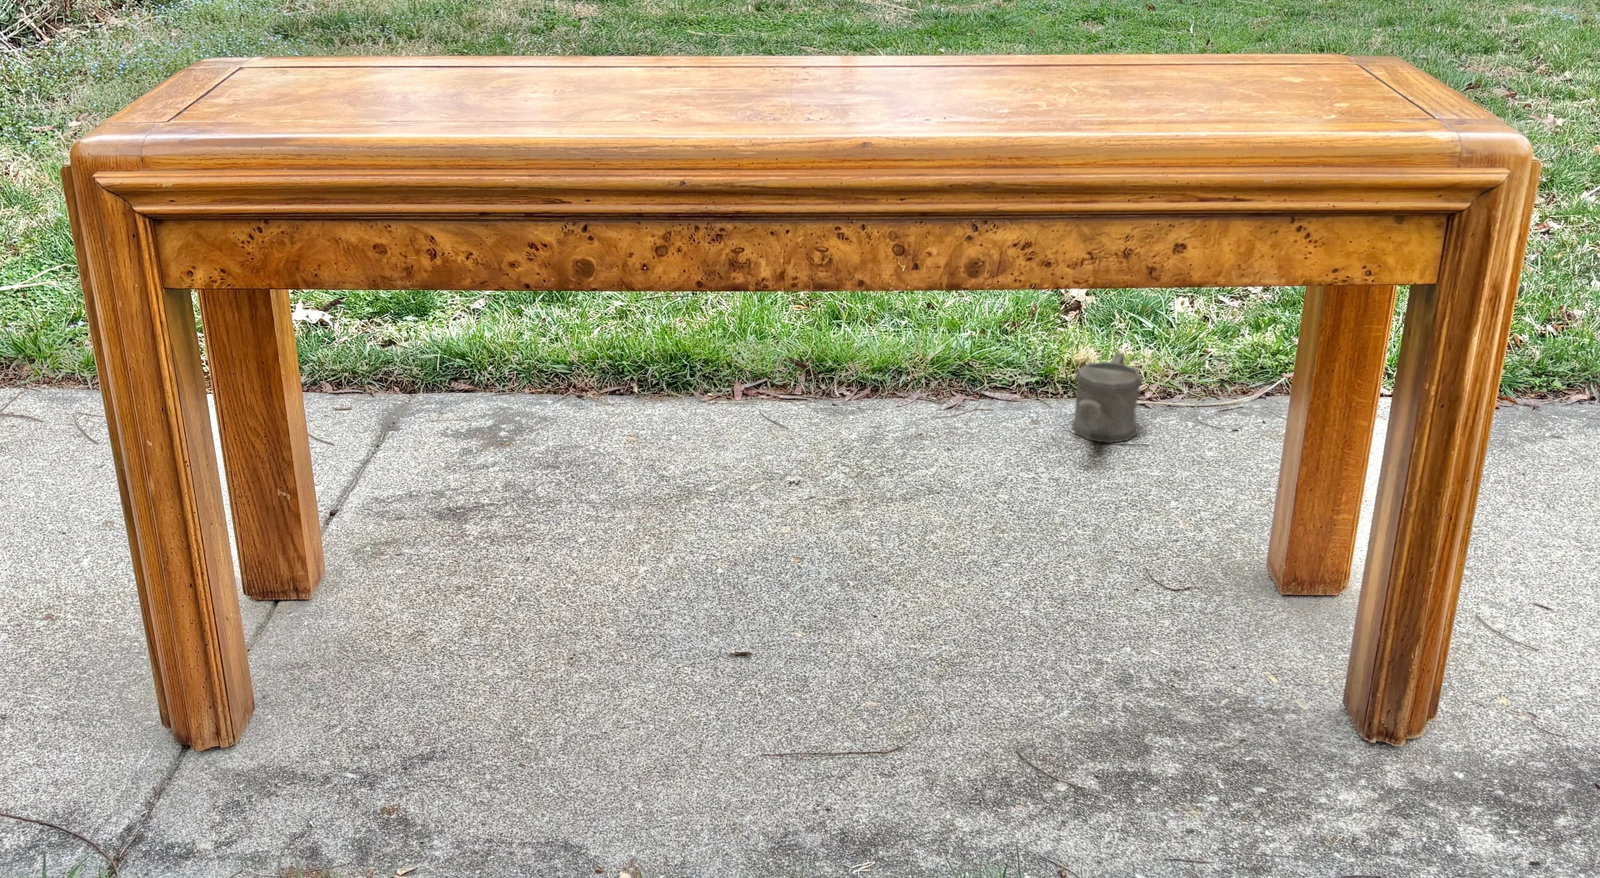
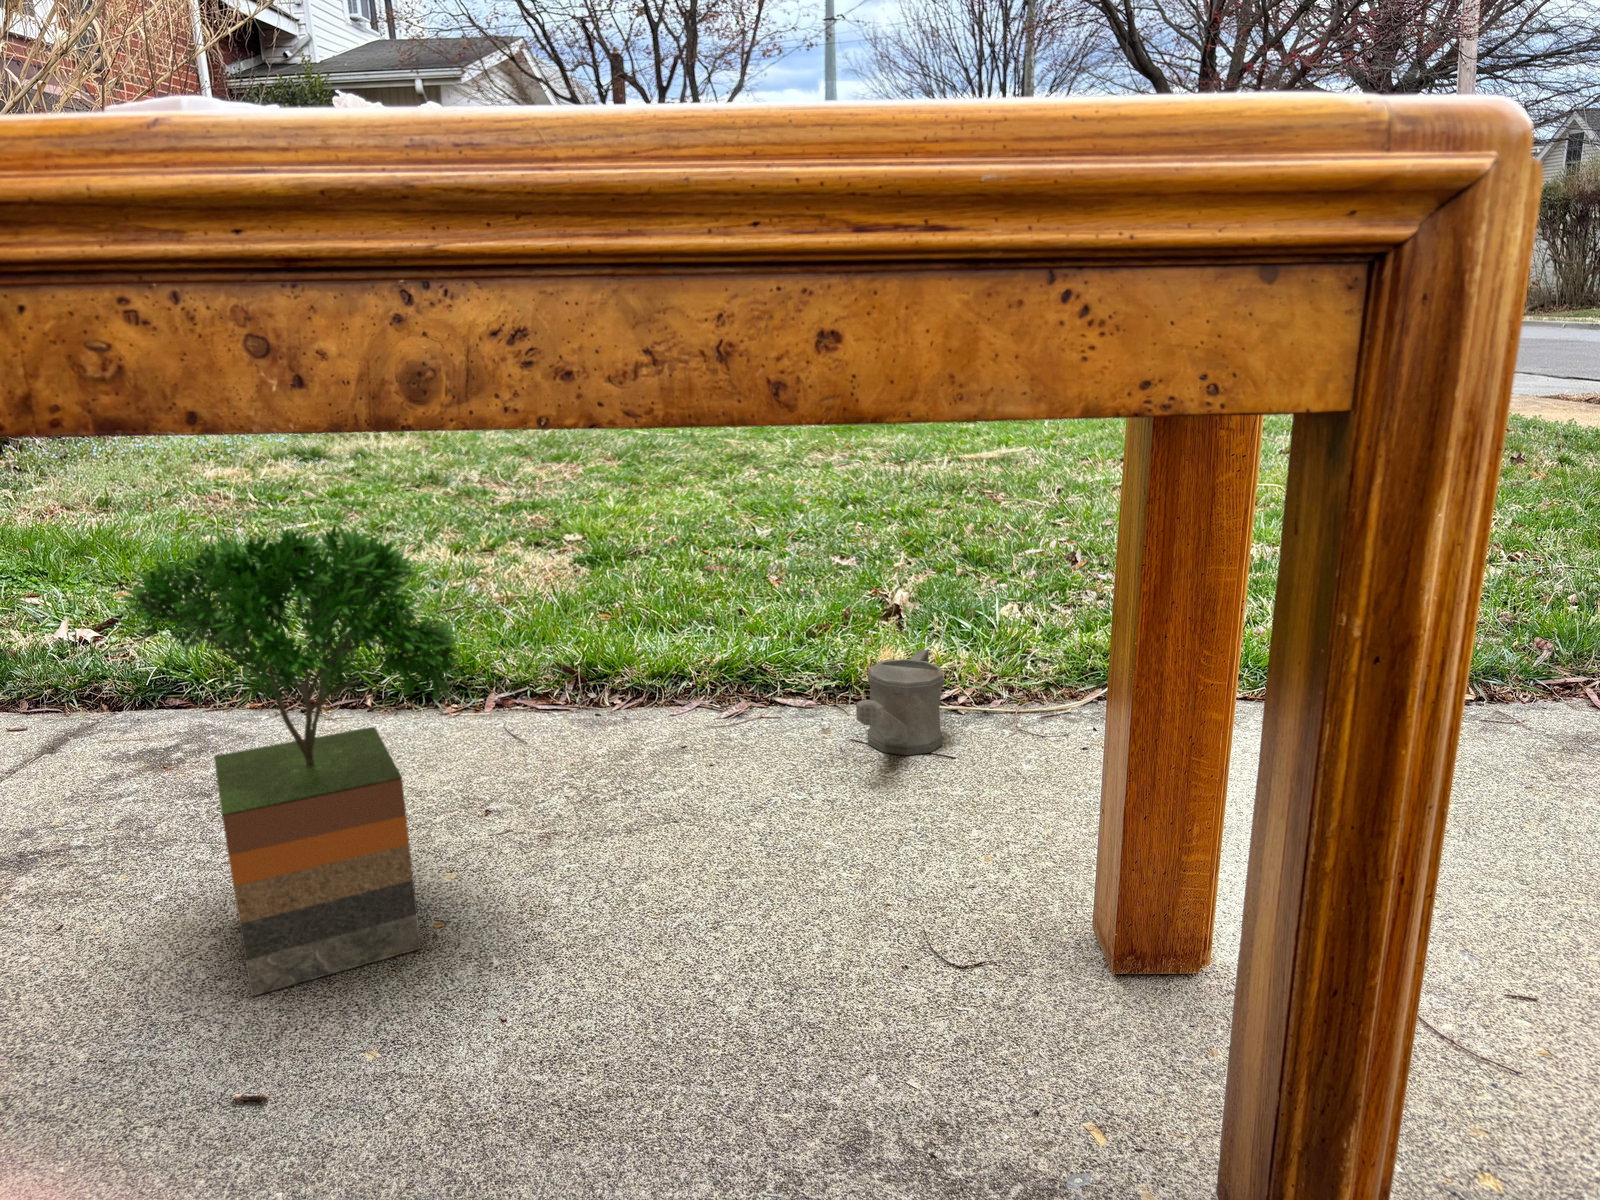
potted tree: none [617,276,849,602] -> present [120,525,461,996]

